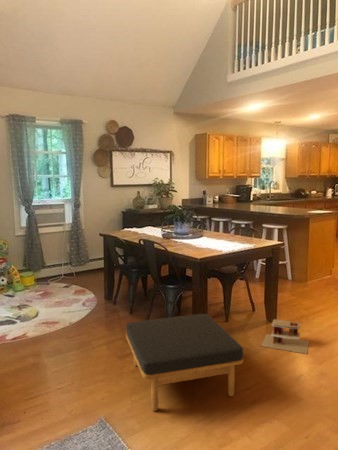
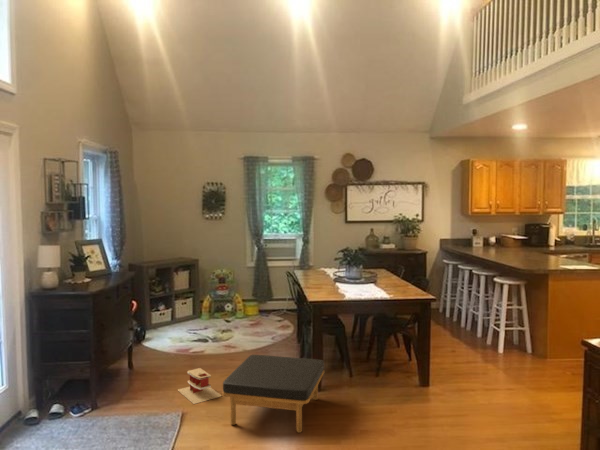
toy house: present [262,319,309,354] -> present [178,368,222,404]

